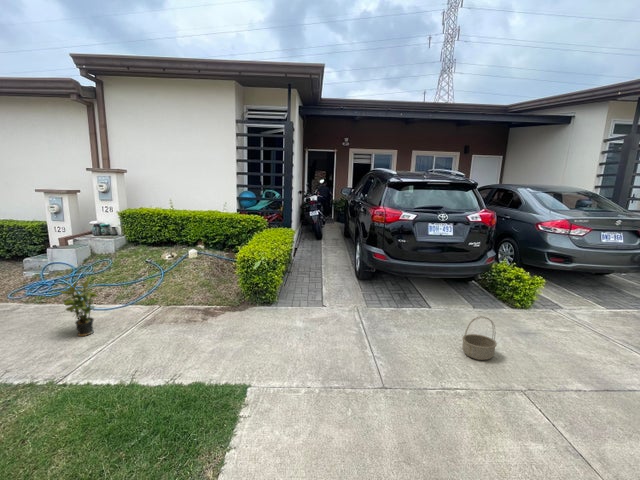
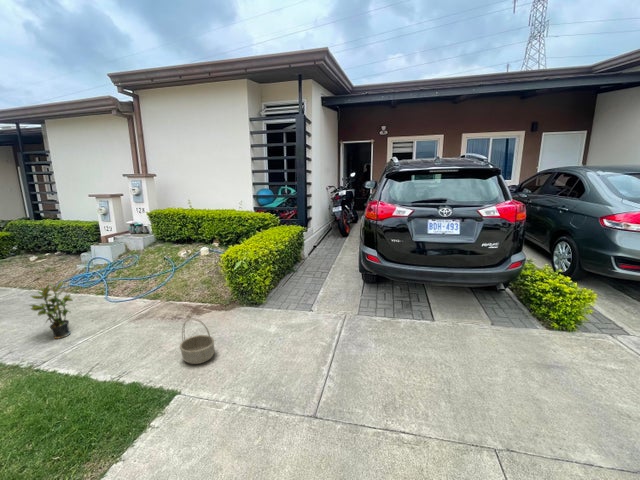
basket: present [462,317,497,360] -> present [180,318,214,364]

